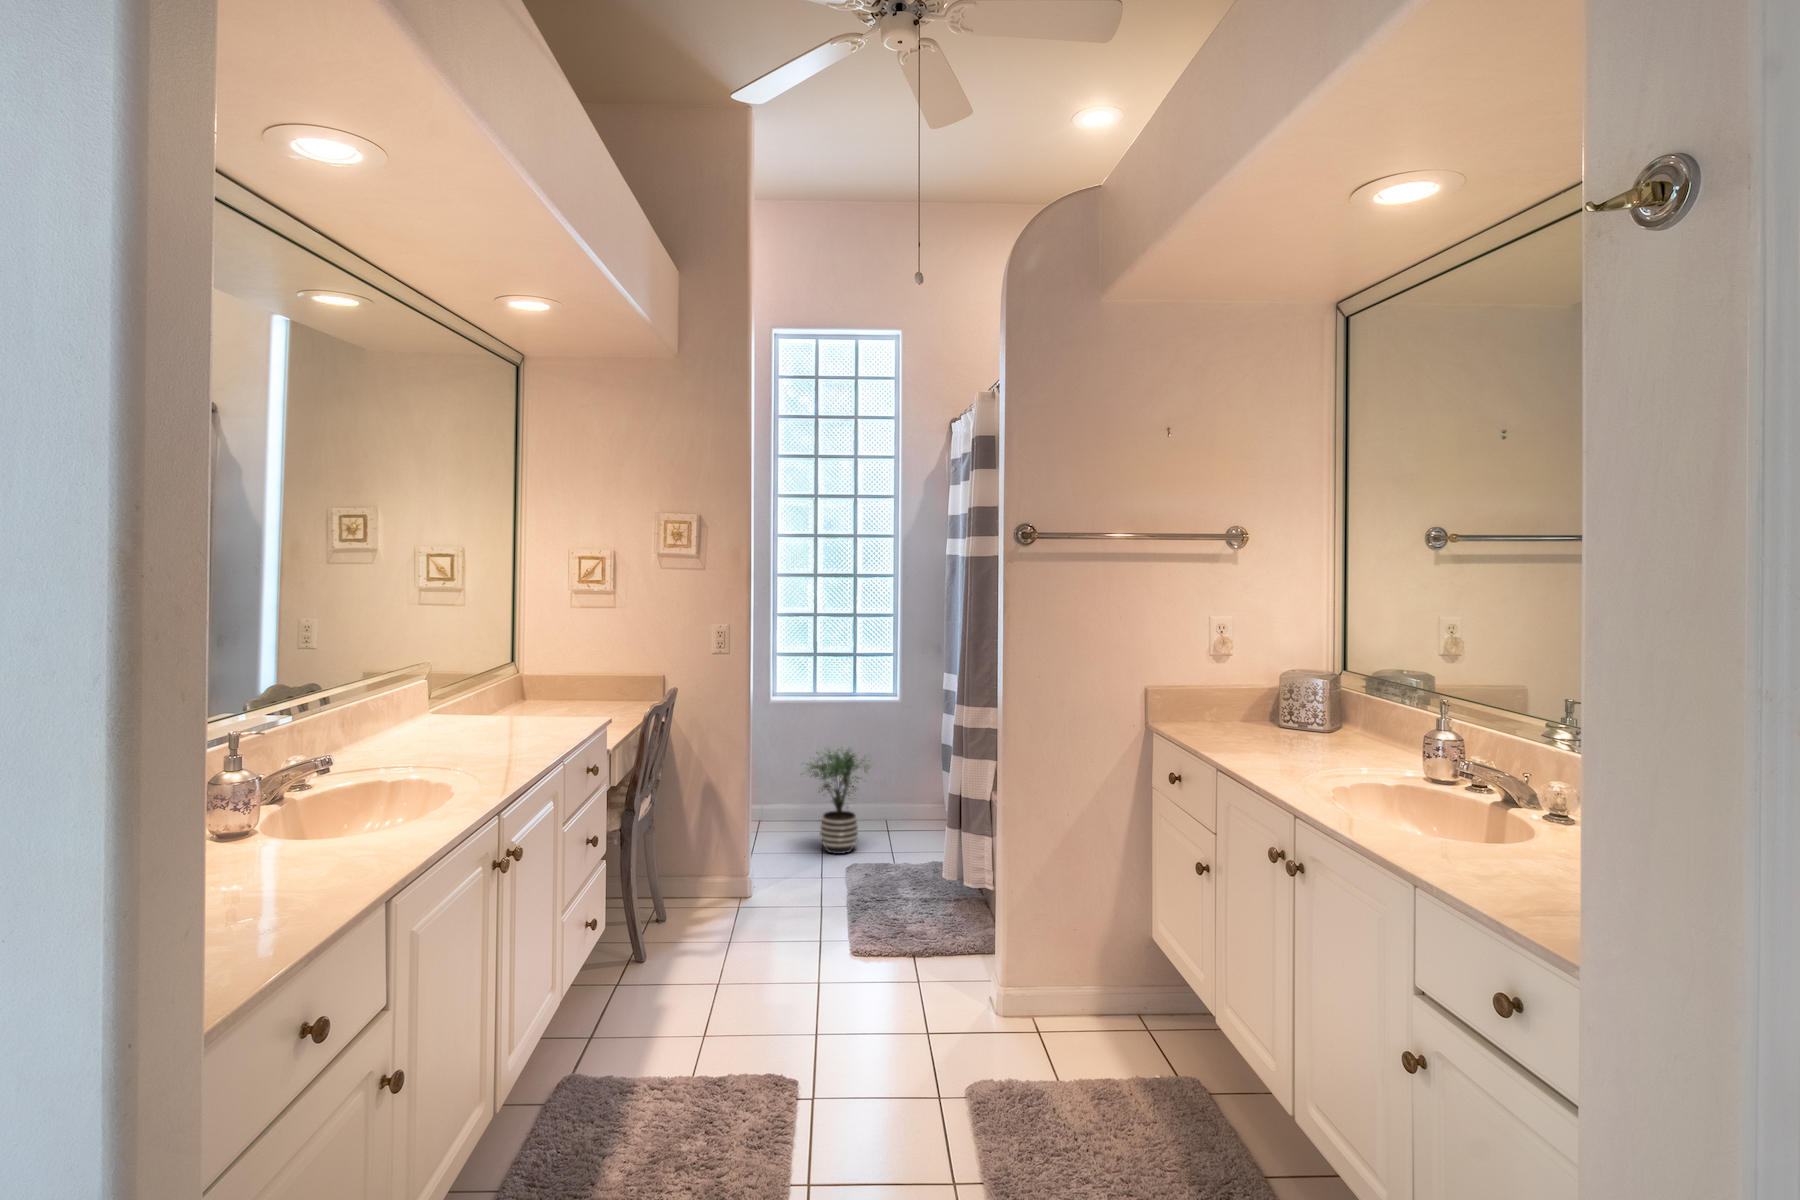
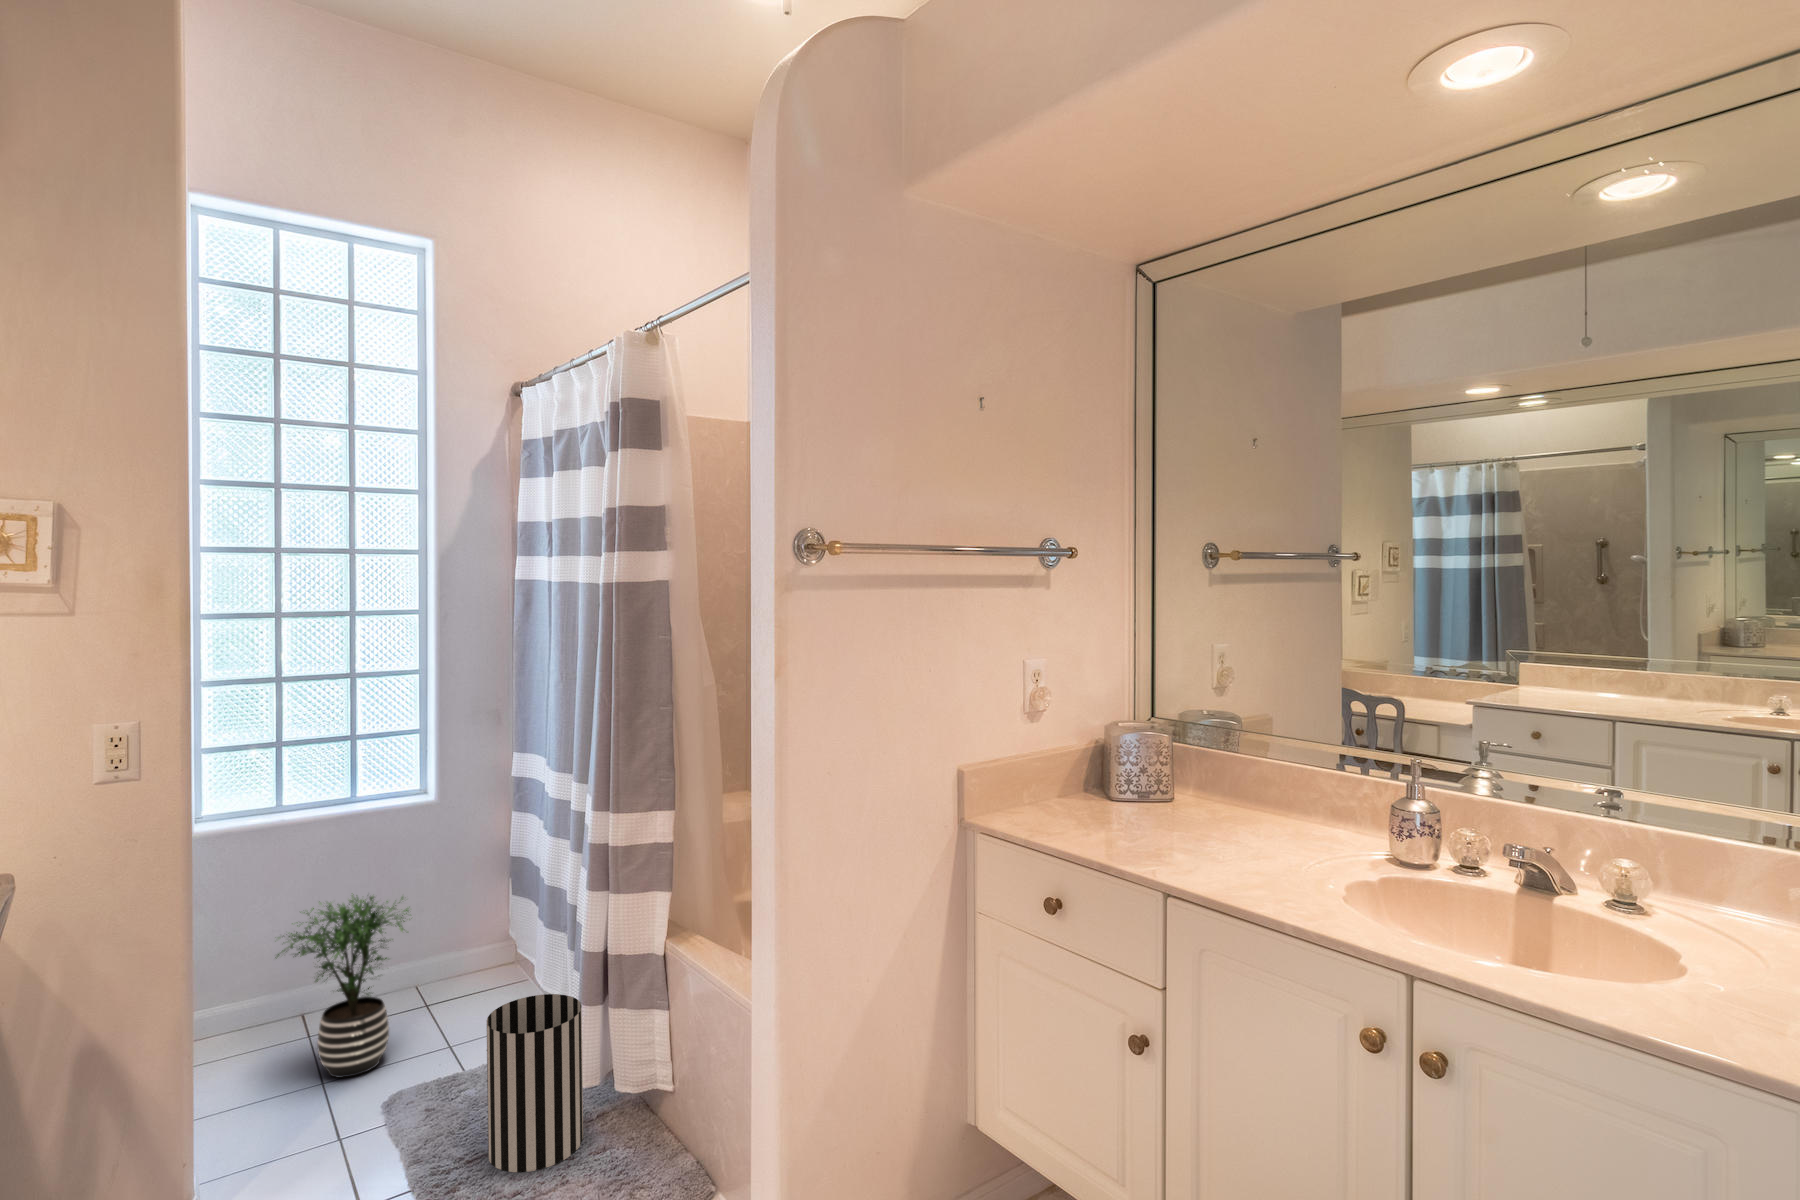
wastebasket: none [888,815,943,912] -> present [487,994,583,1172]

